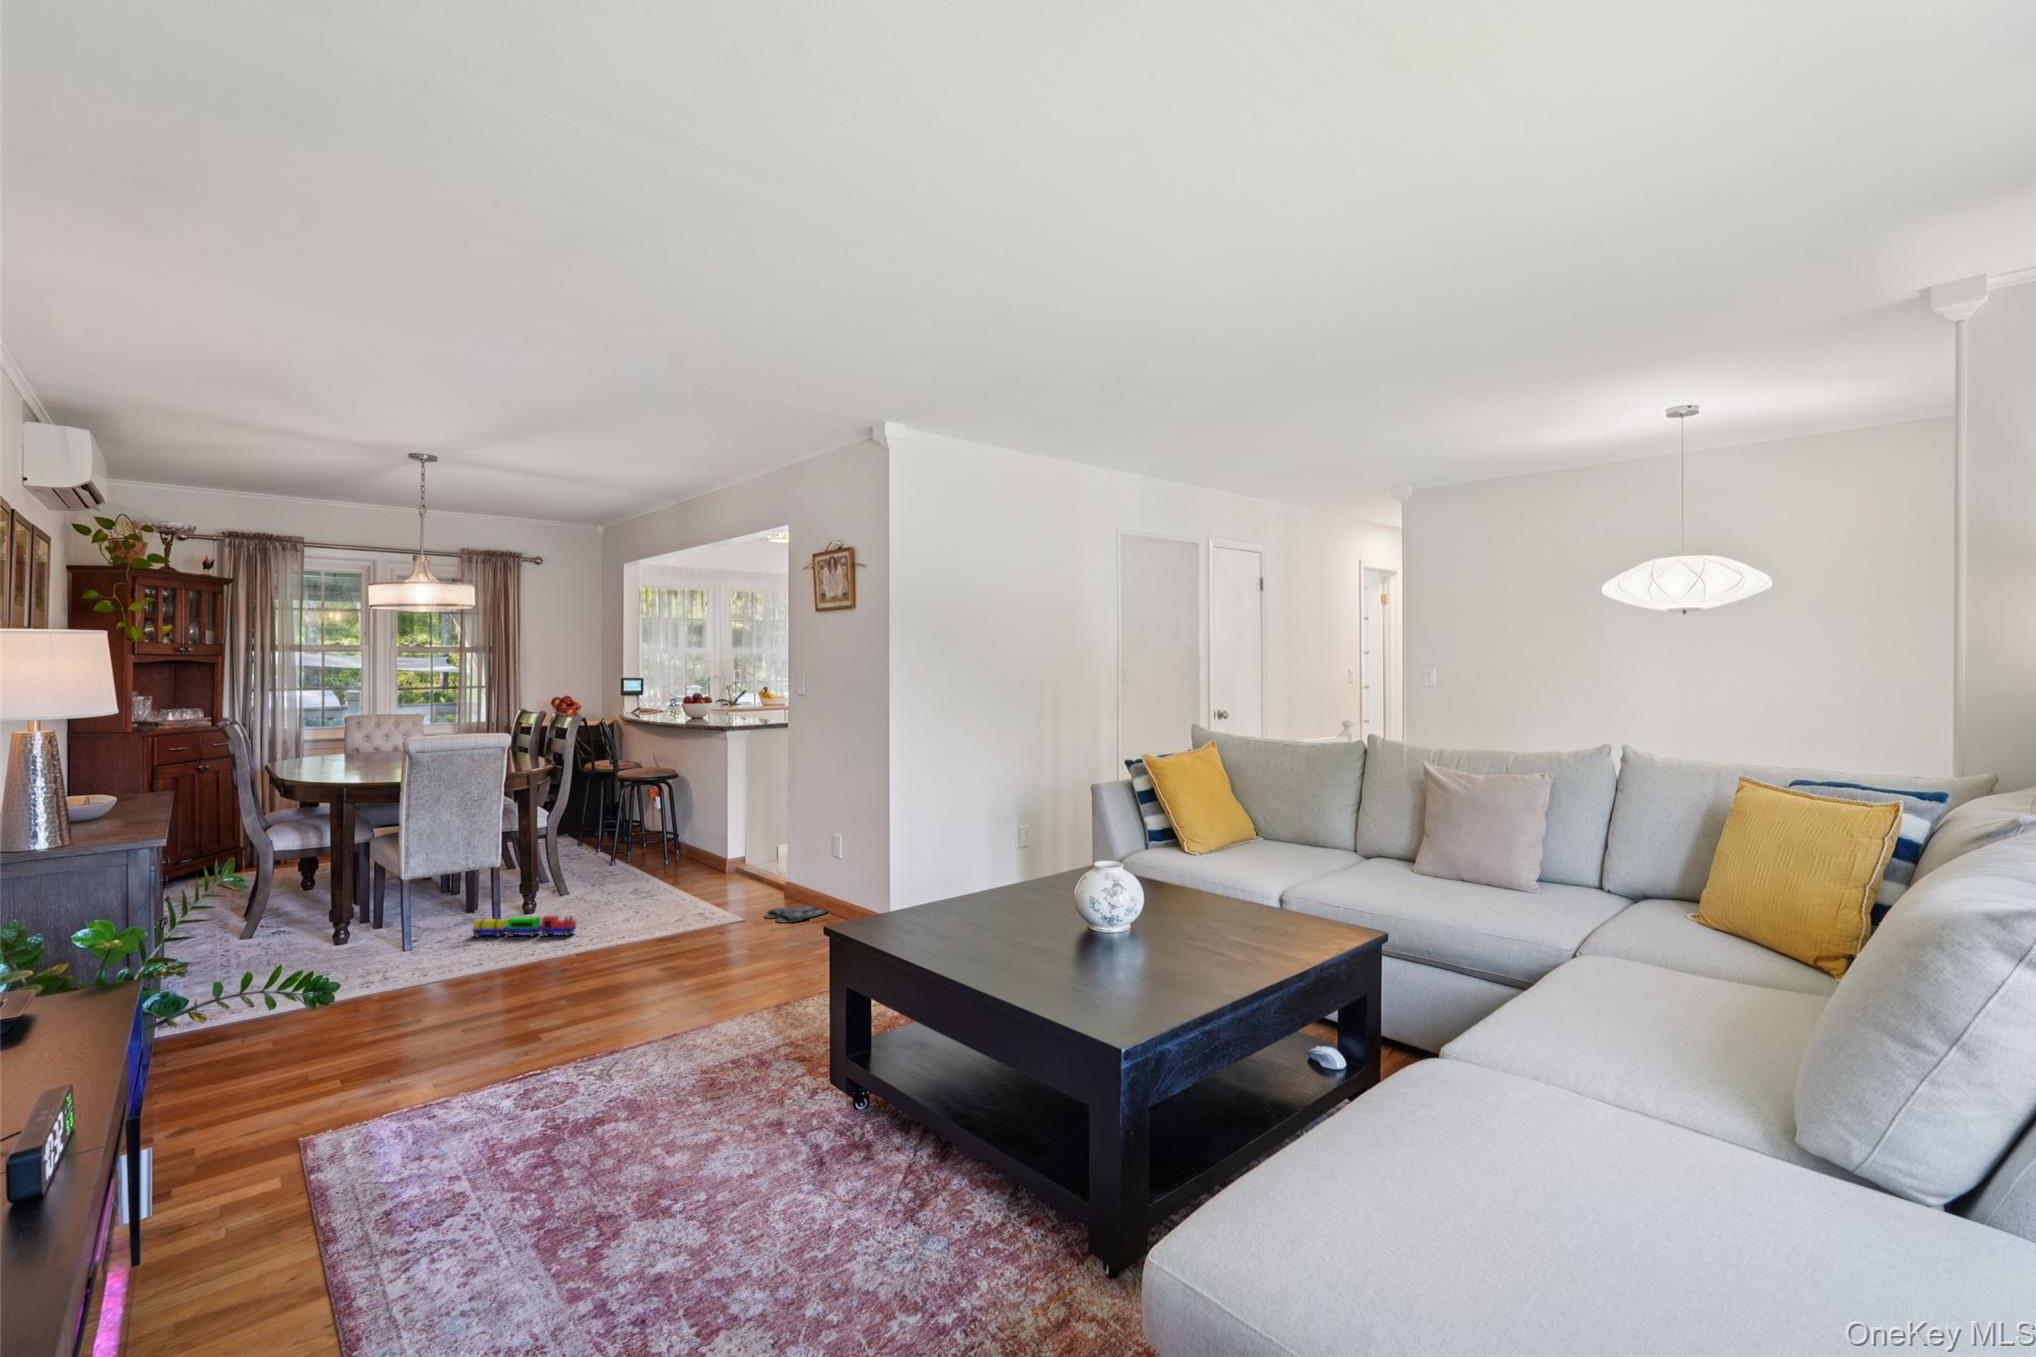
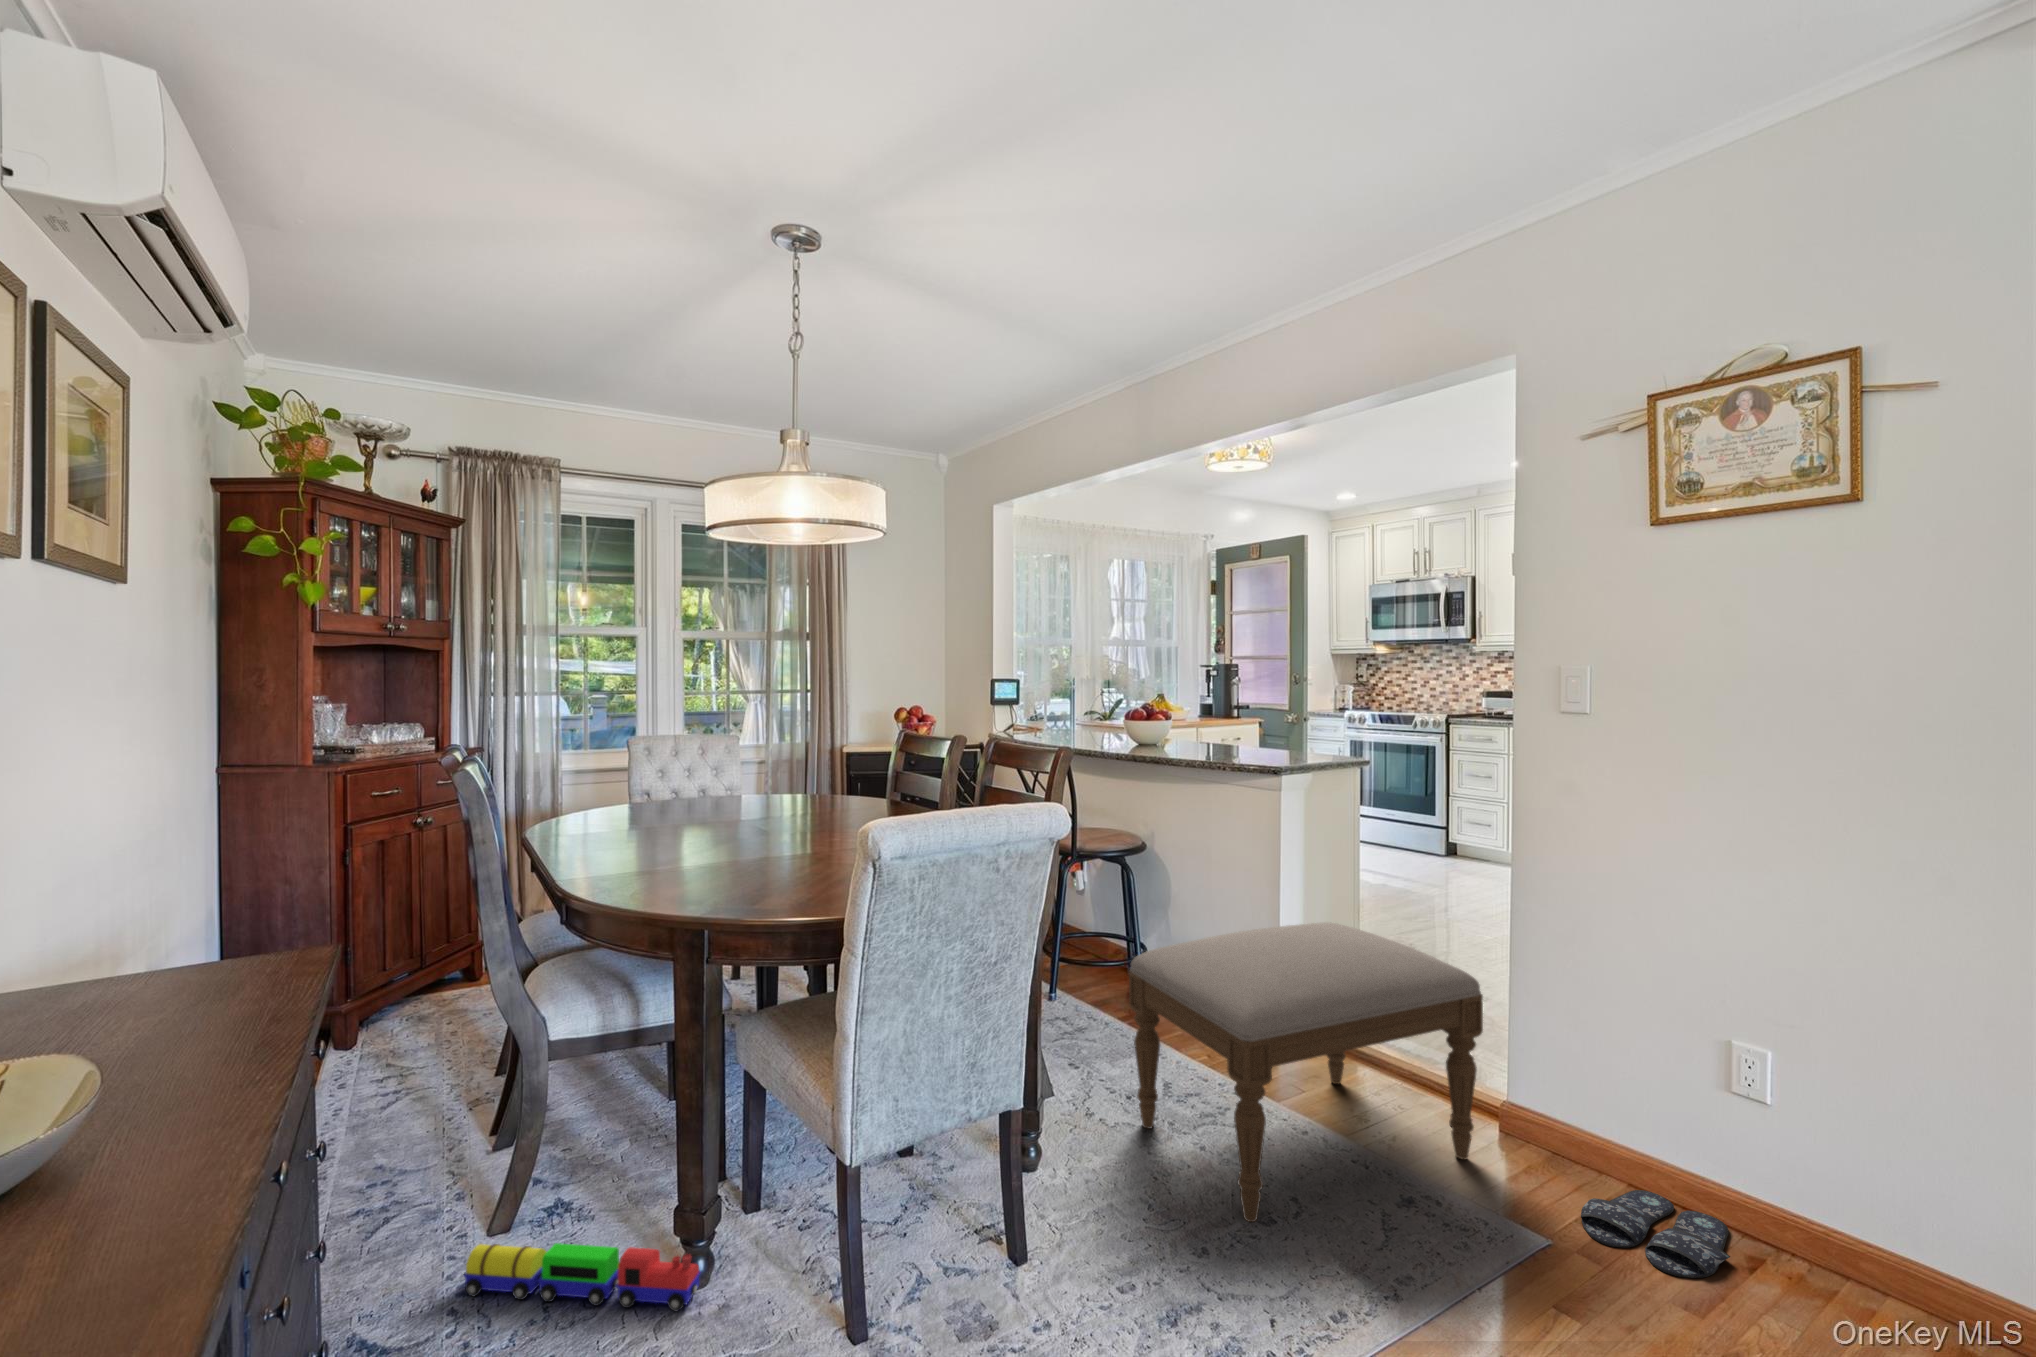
ottoman: none [598,803,755,920] -> present [1129,922,1483,1222]
toy train: present [473,915,576,938] -> present [463,1243,701,1311]

